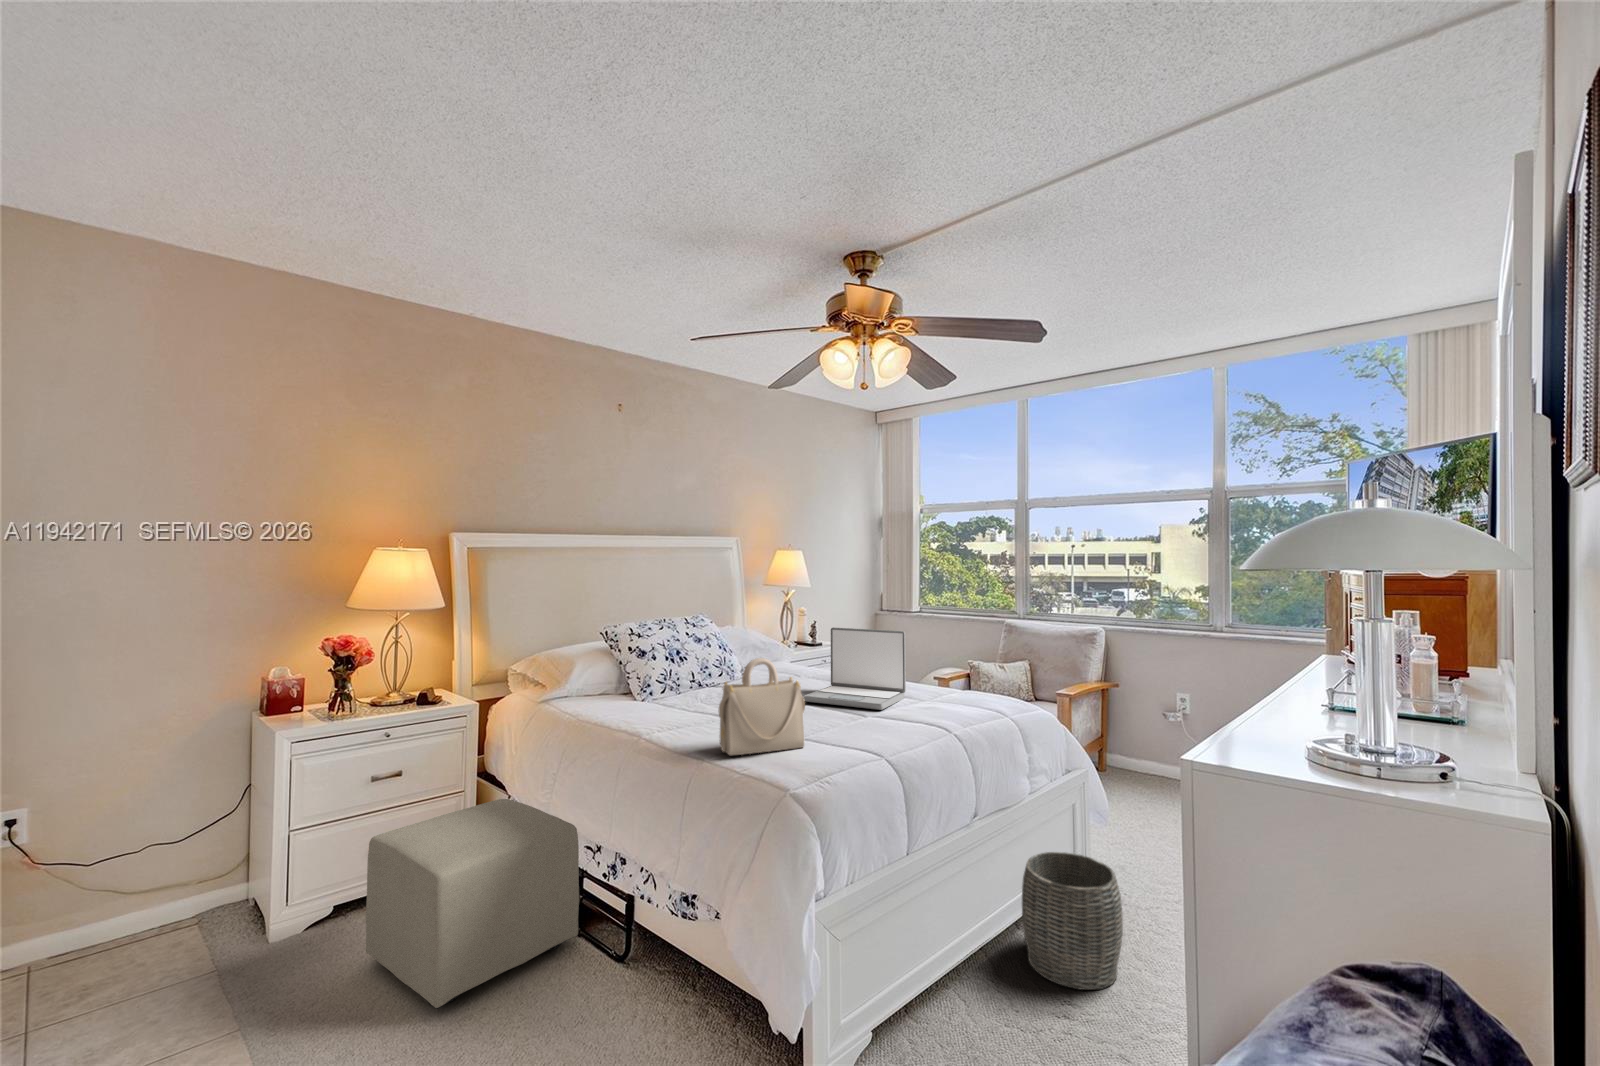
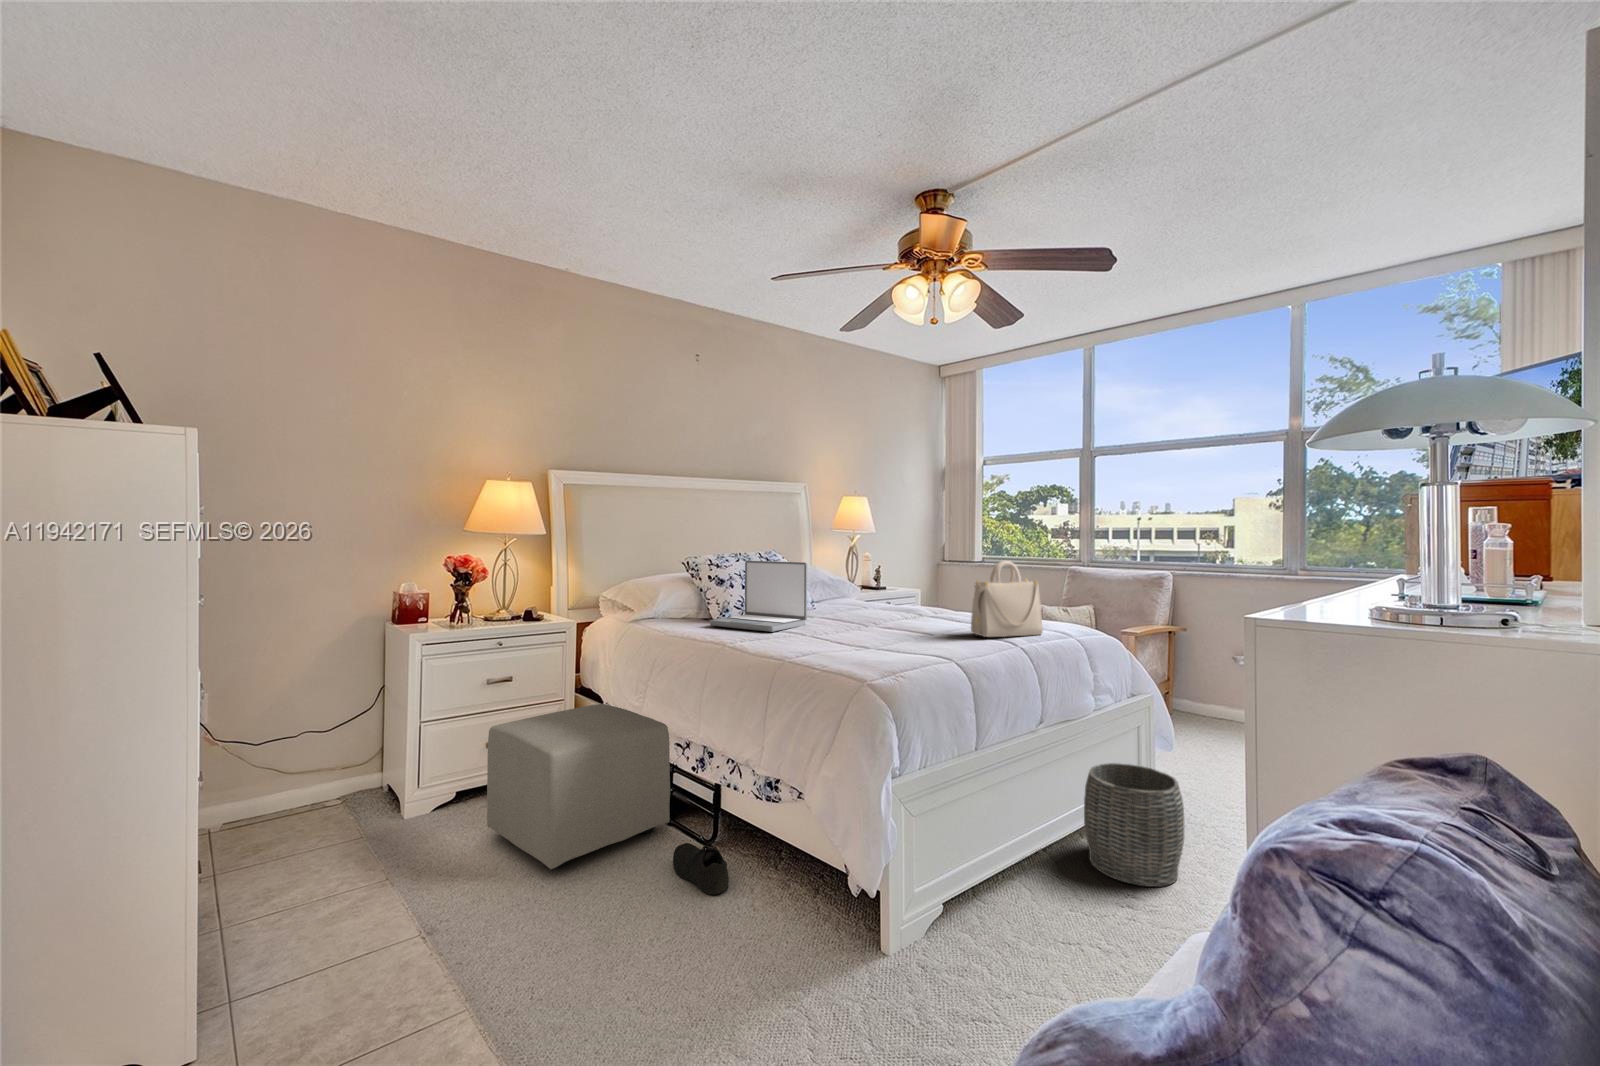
laptop: present [804,627,906,710] -> present [710,561,807,632]
handbag: present [719,658,805,755] -> present [971,561,1043,637]
shoe: none [579,953,641,1029] -> present [673,832,729,894]

